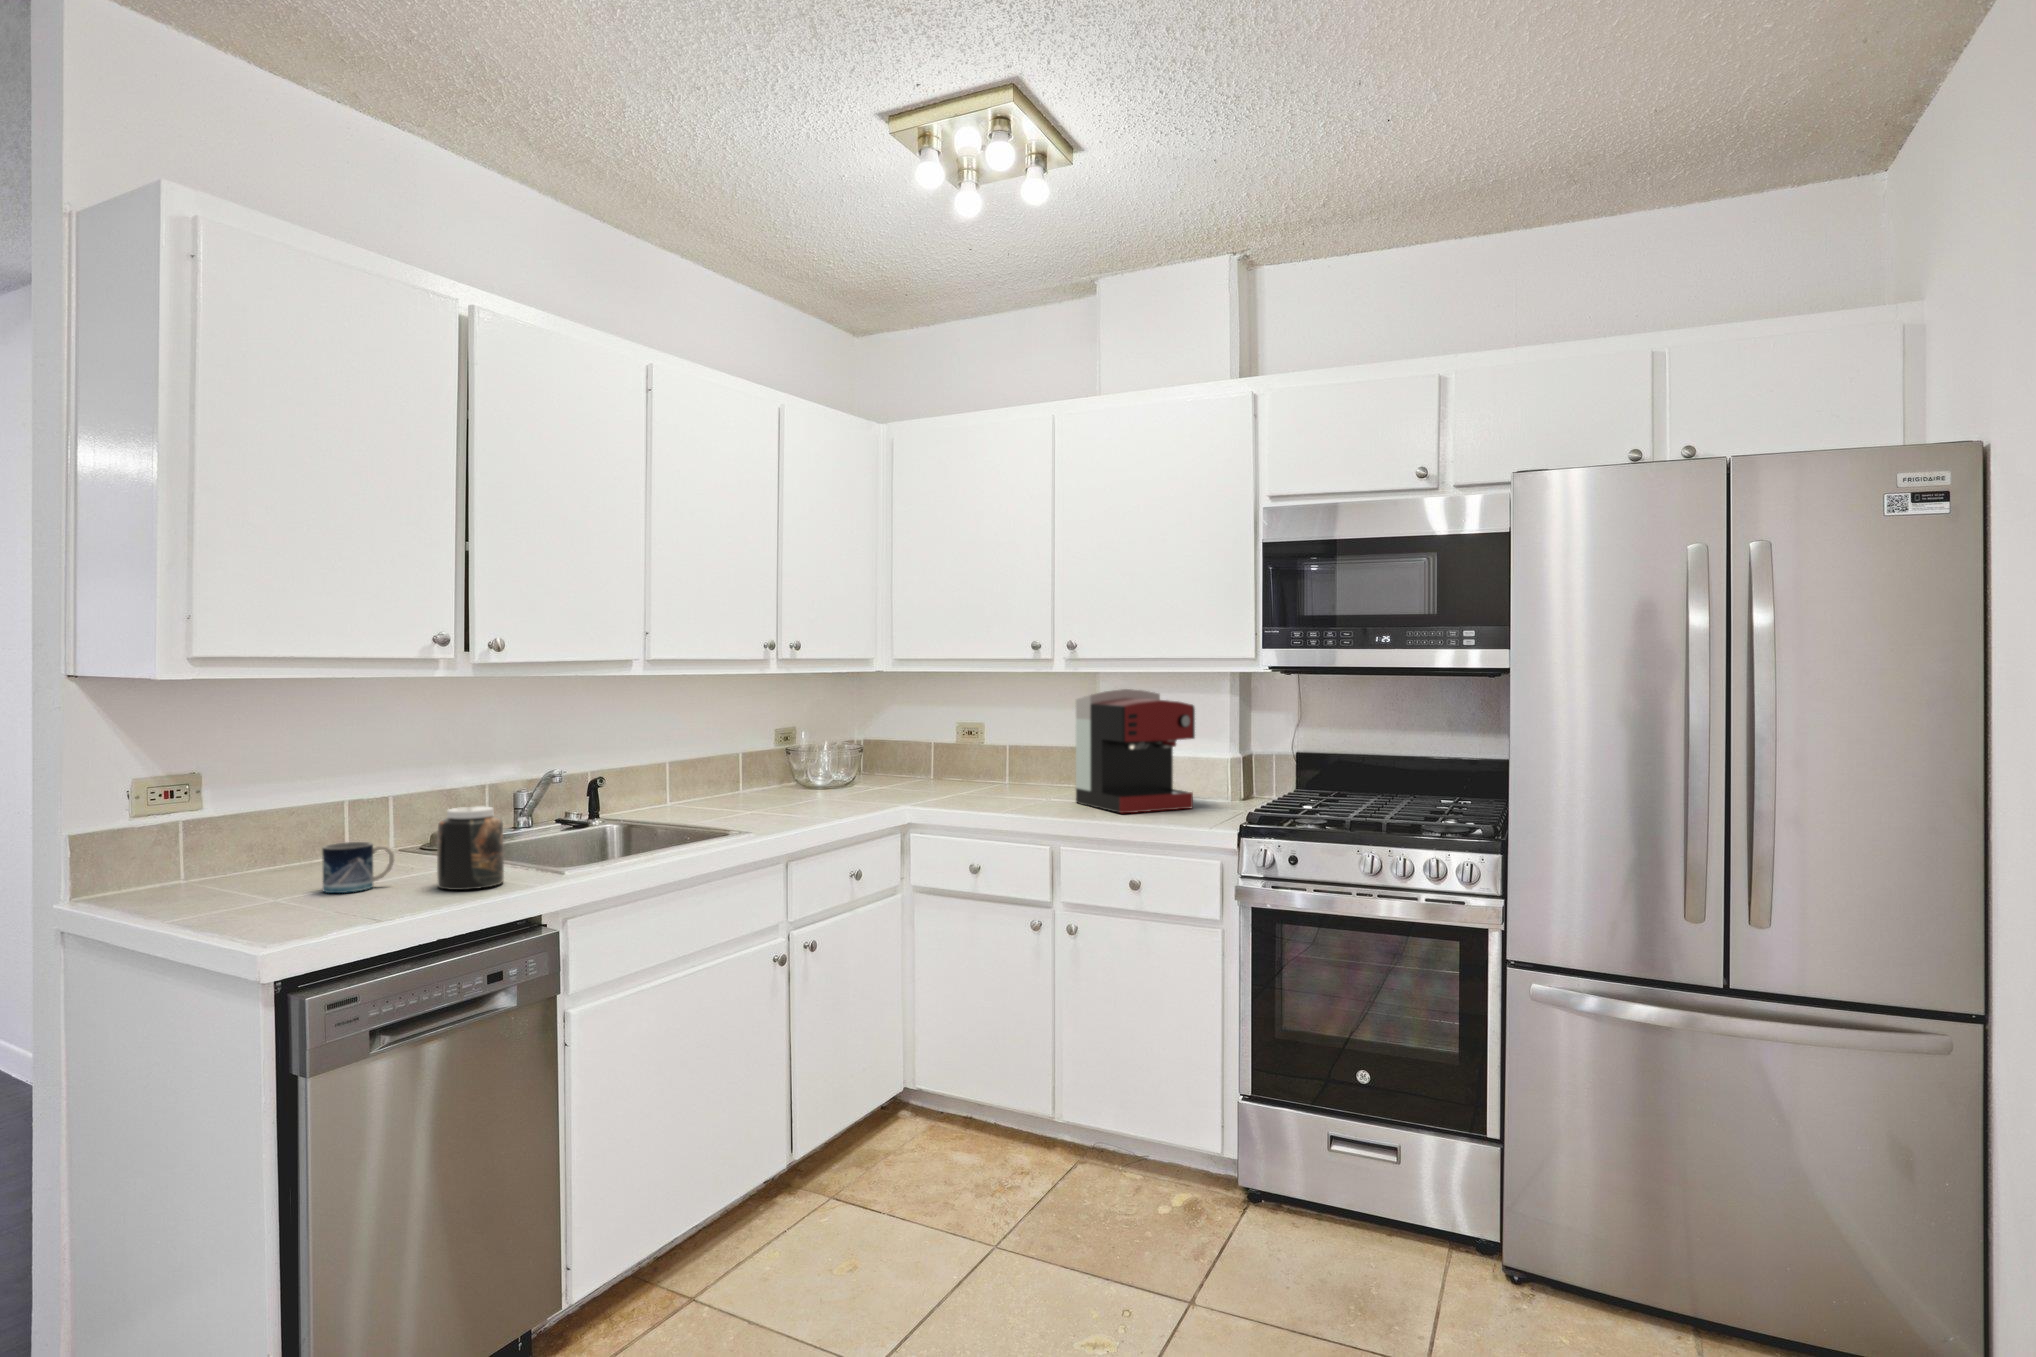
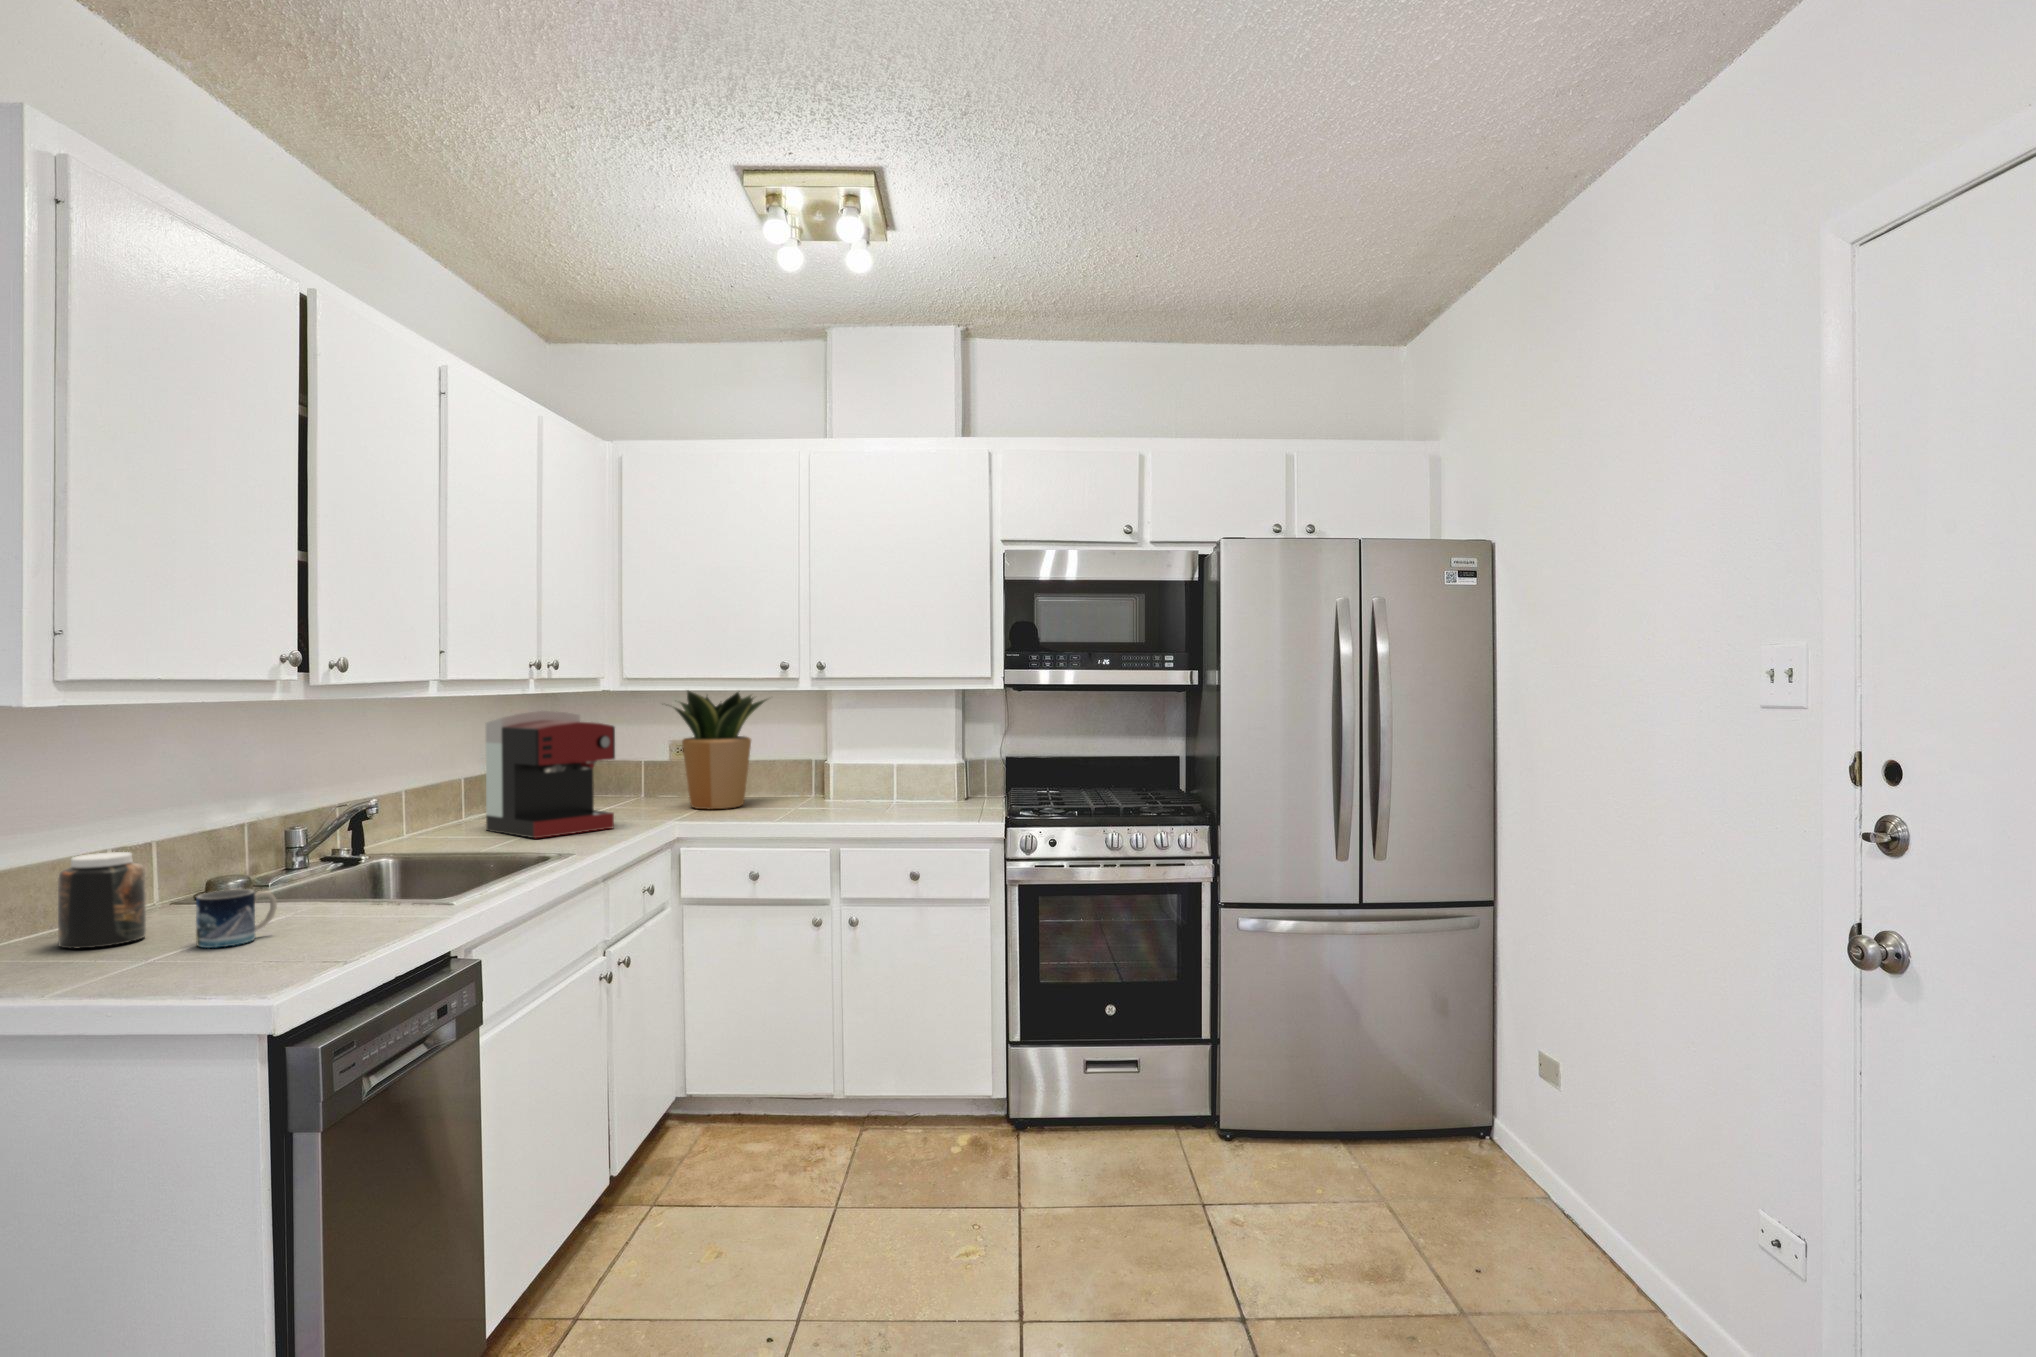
potted plant: none [914,671,1036,795] -> present [674,691,767,809]
coffee maker: present [1076,689,1195,813] -> present [485,711,615,838]
jar: present [437,806,504,890] -> present [58,852,146,948]

